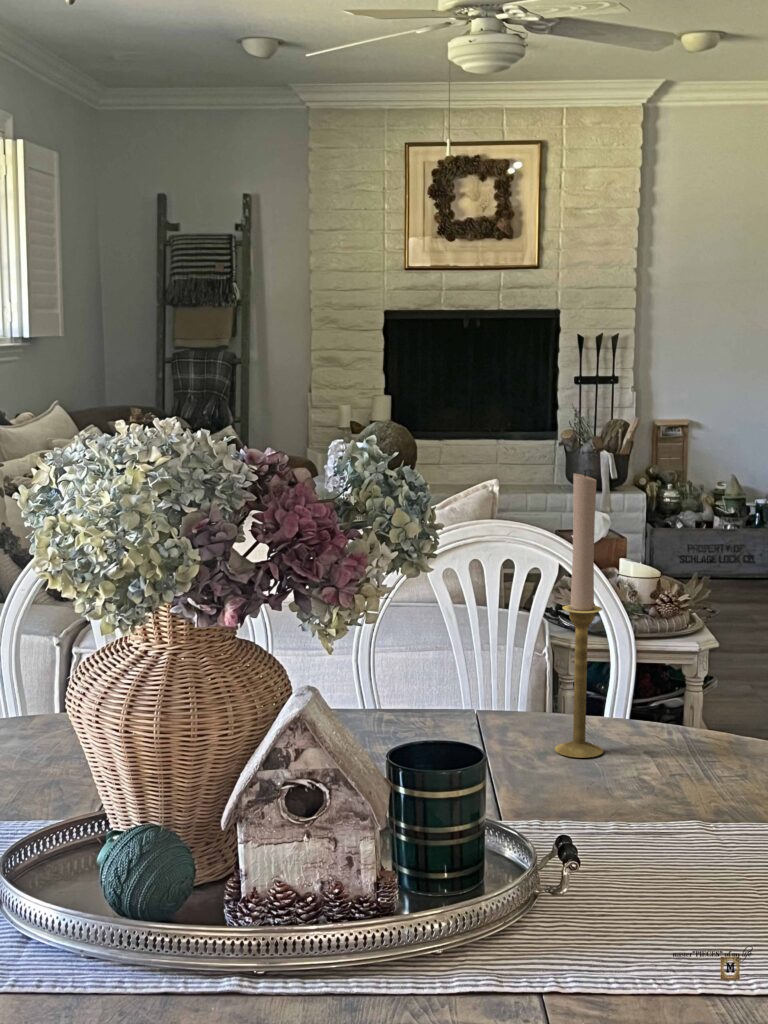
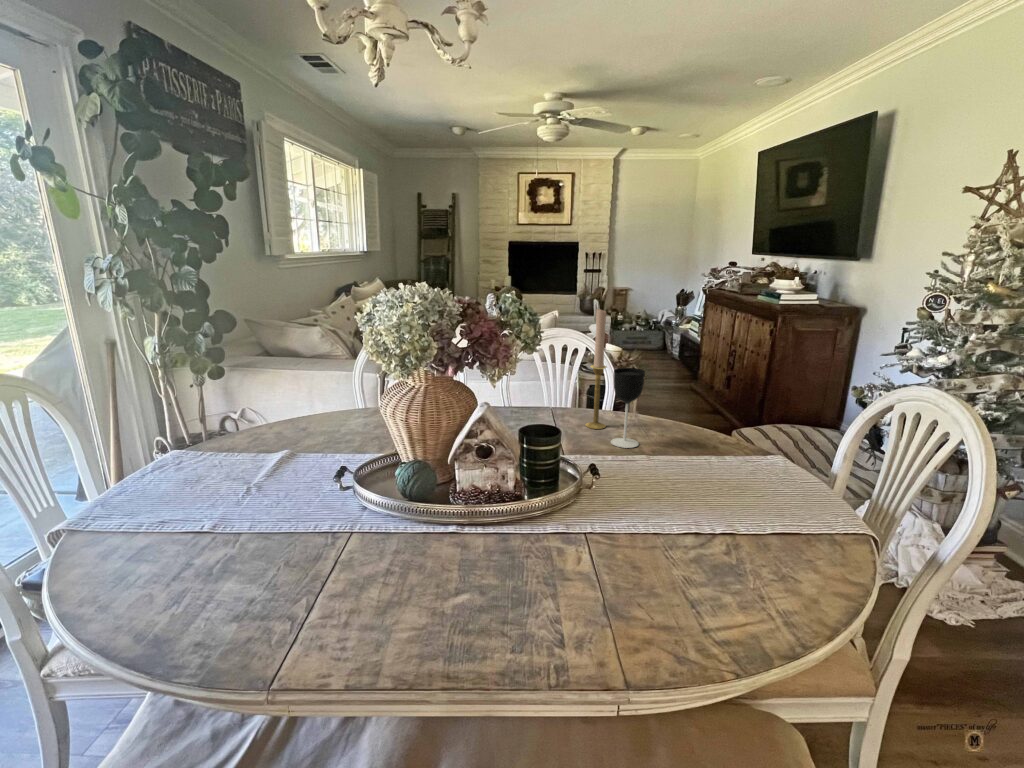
wine glass: none [612,609,687,801] -> present [611,368,645,448]

